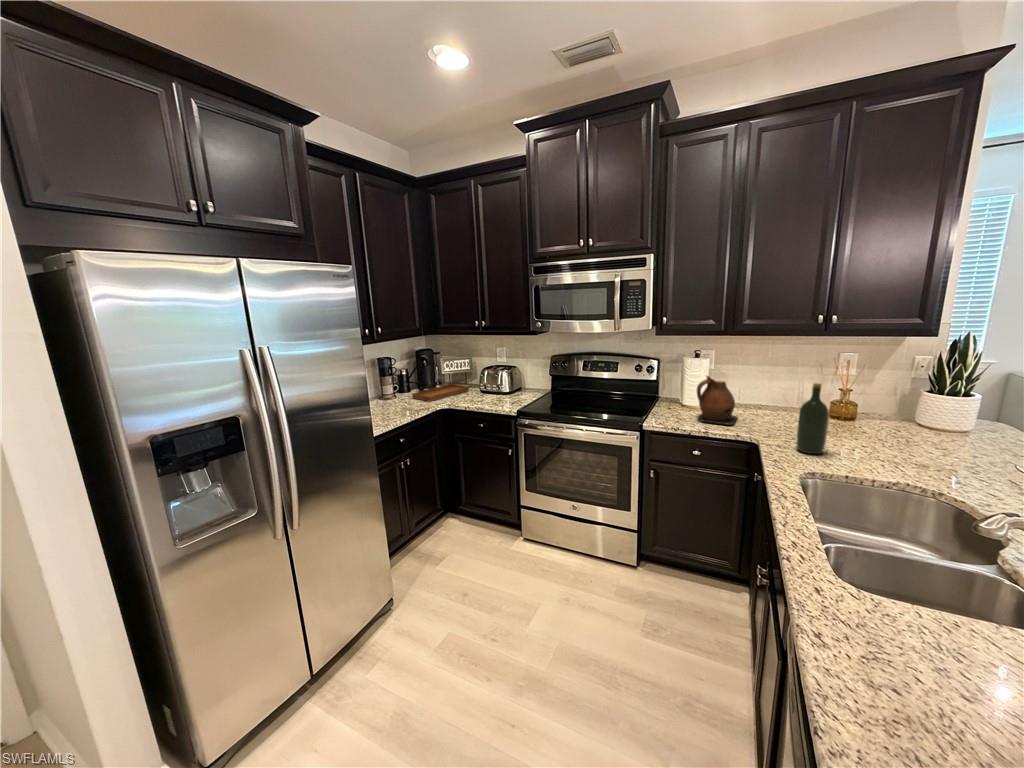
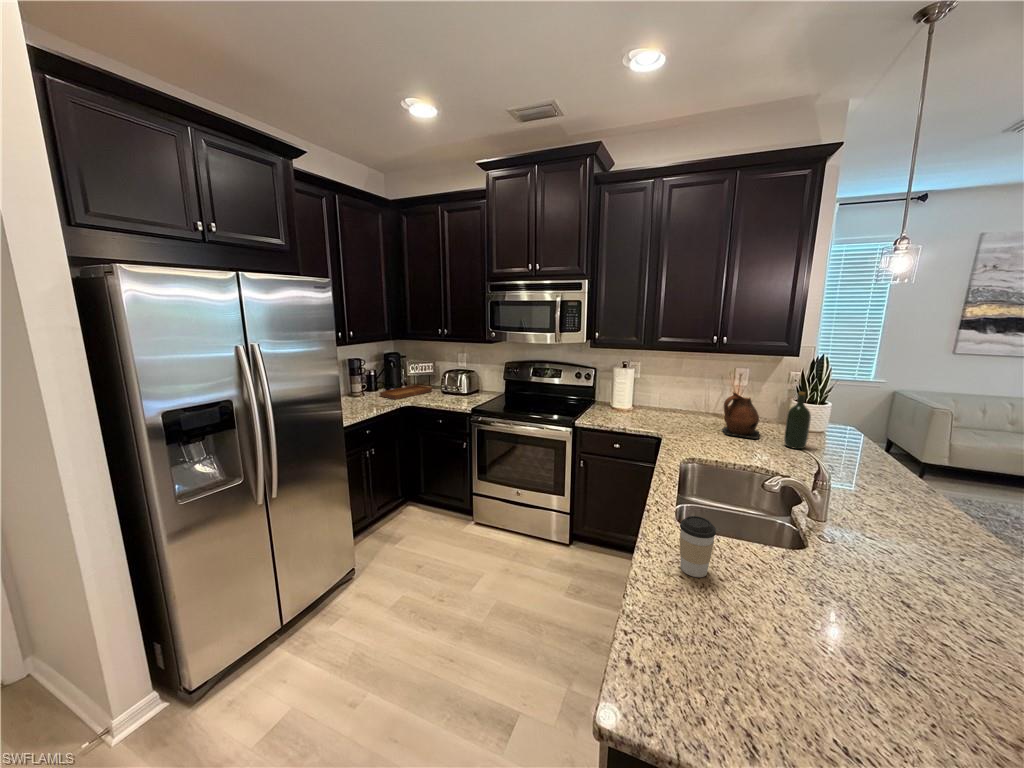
ceramic pitcher: present [697,376,737,425] -> present [722,392,759,439]
wine bottle: present [796,383,829,454] -> present [784,392,811,449]
coffee cup: none [886,594,963,695] -> present [680,516,716,577]

